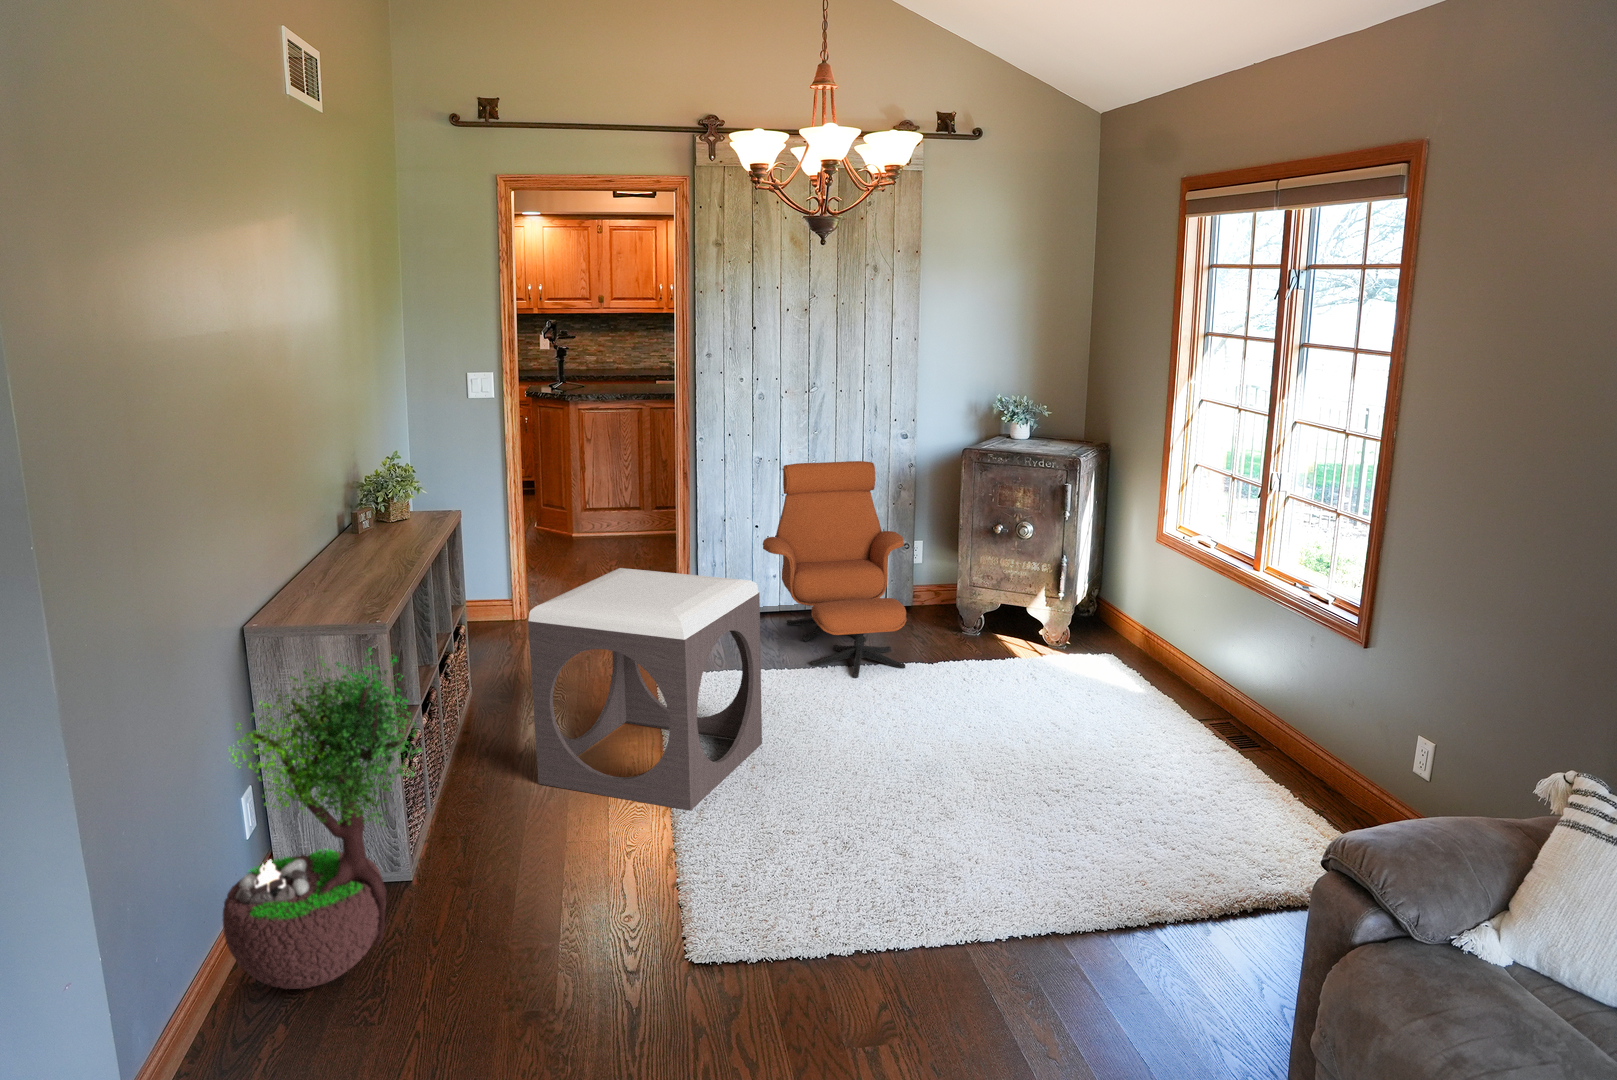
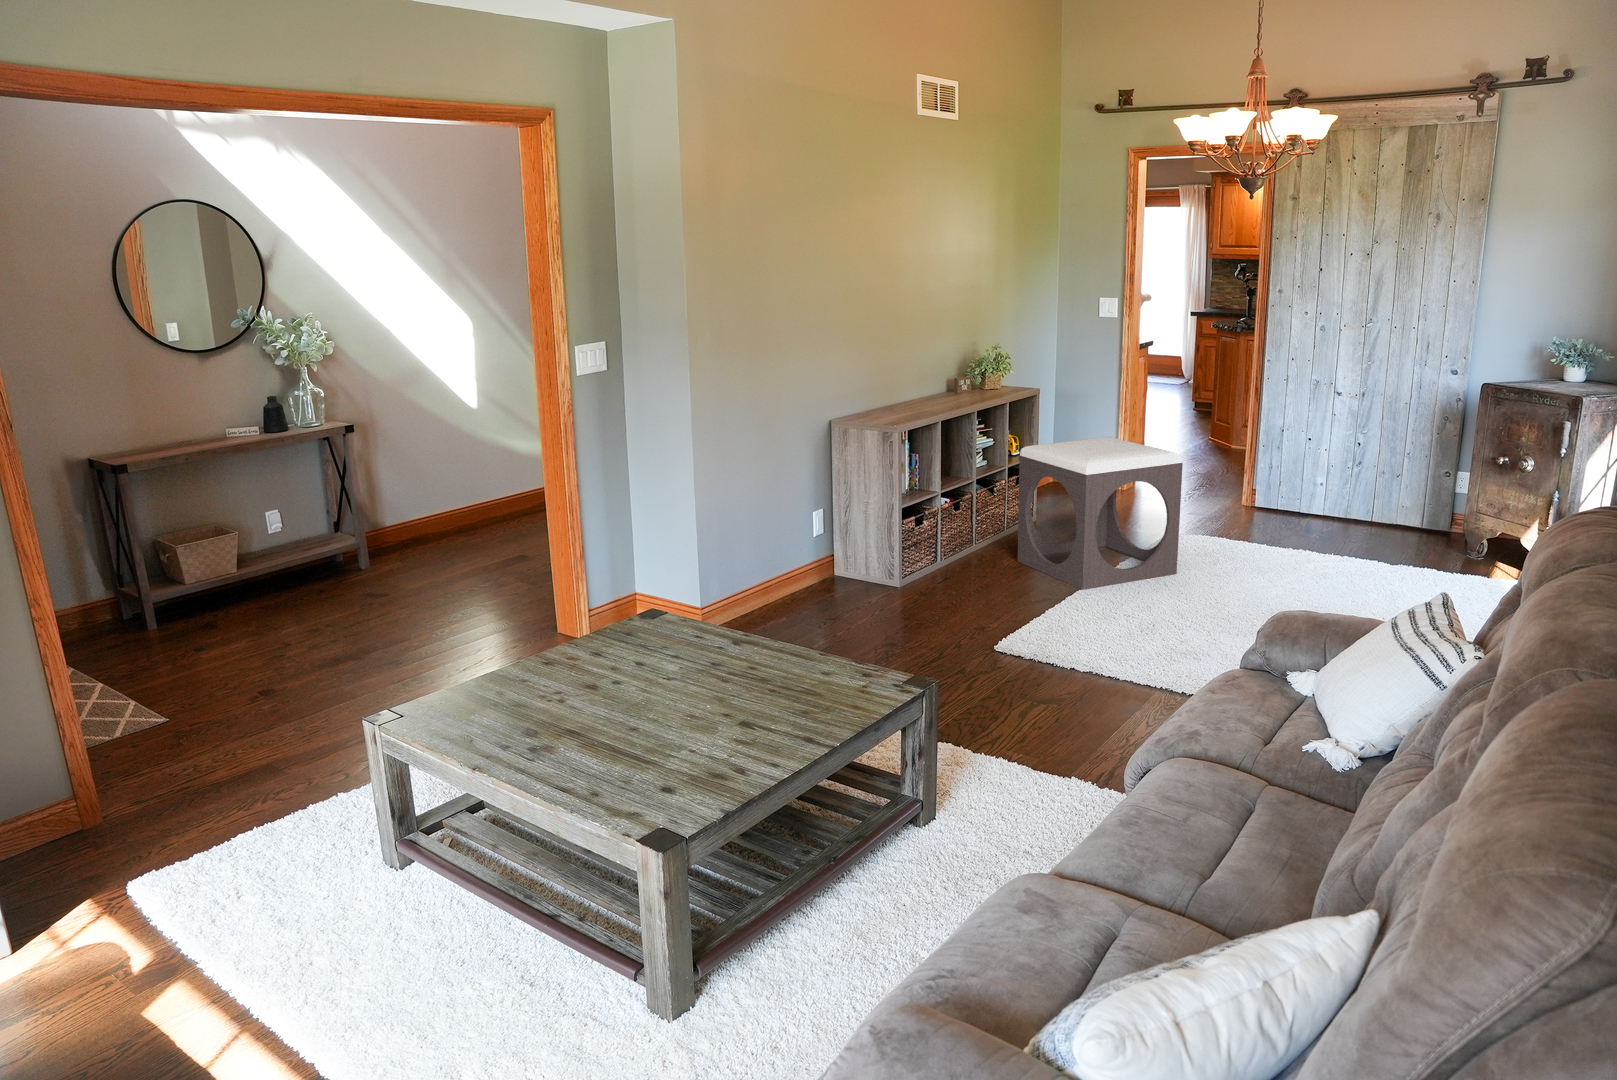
lounge chair: present [763,461,907,678] -> none [1287,386,1423,561]
potted tree: present [223,647,422,989] -> none [797,430,896,599]

